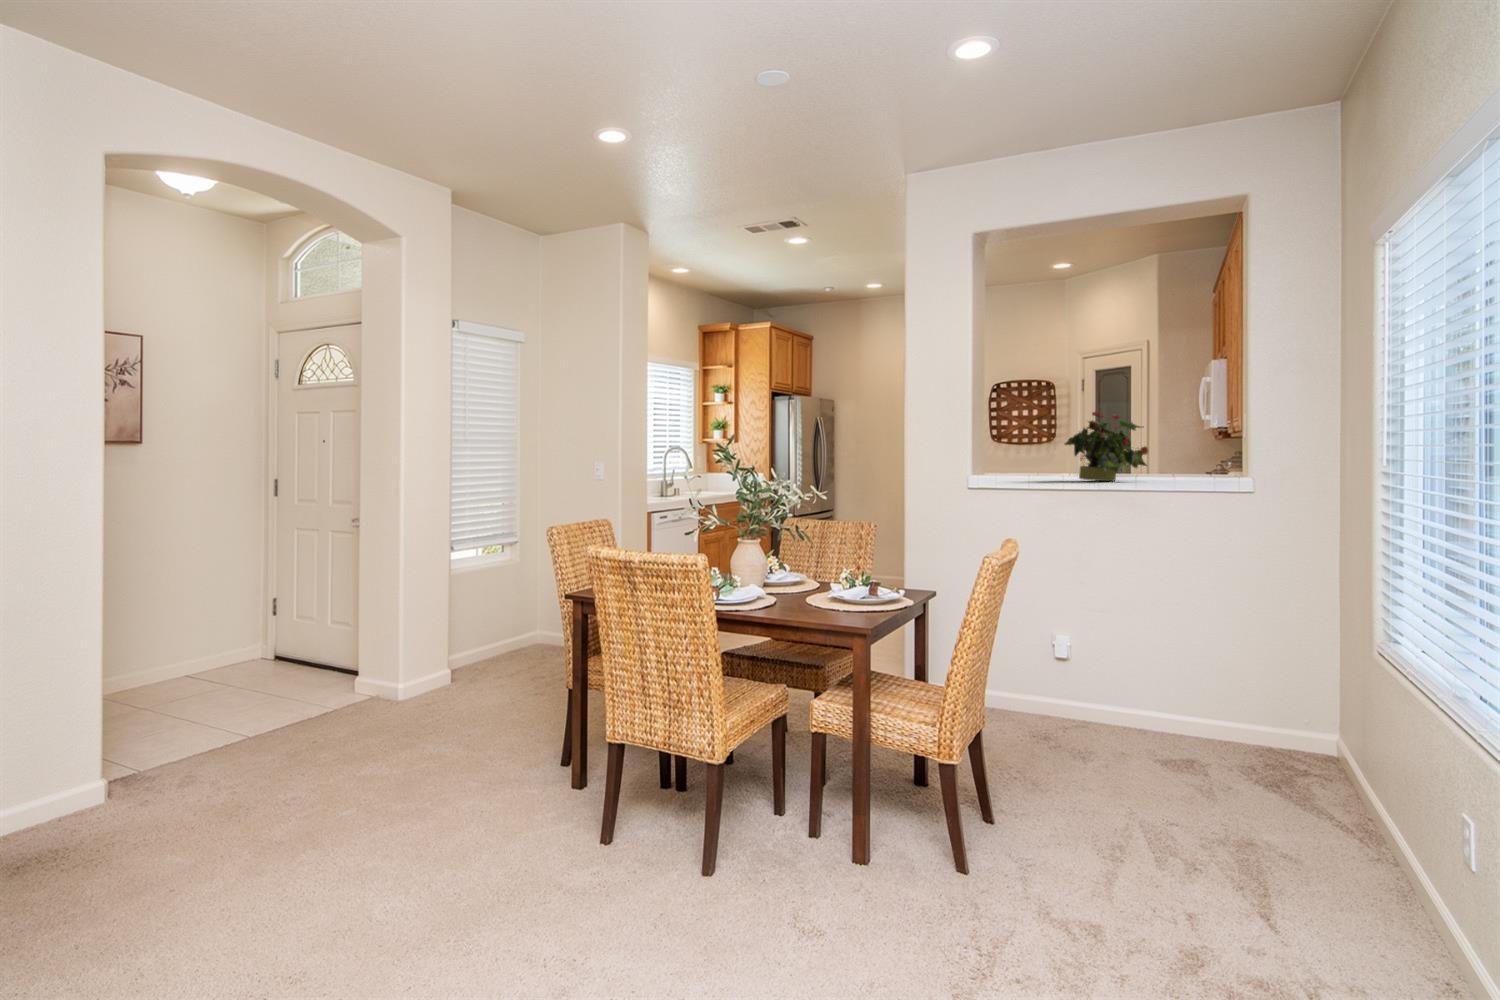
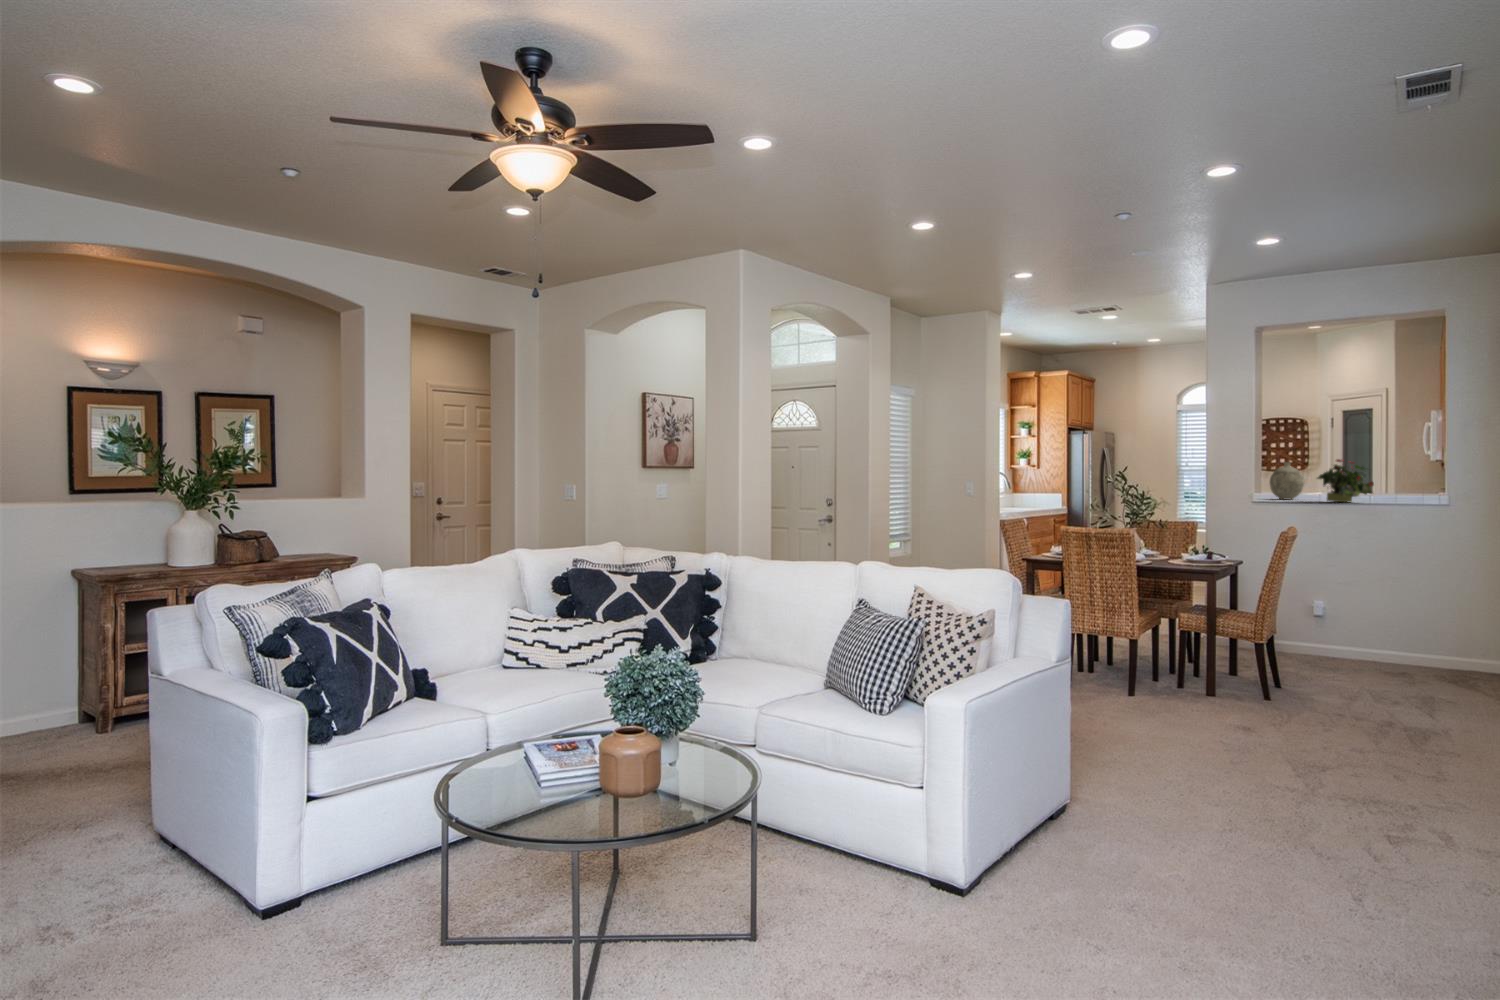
decorative vase: none [1000,422,1048,479] -> present [1270,462,1304,499]

